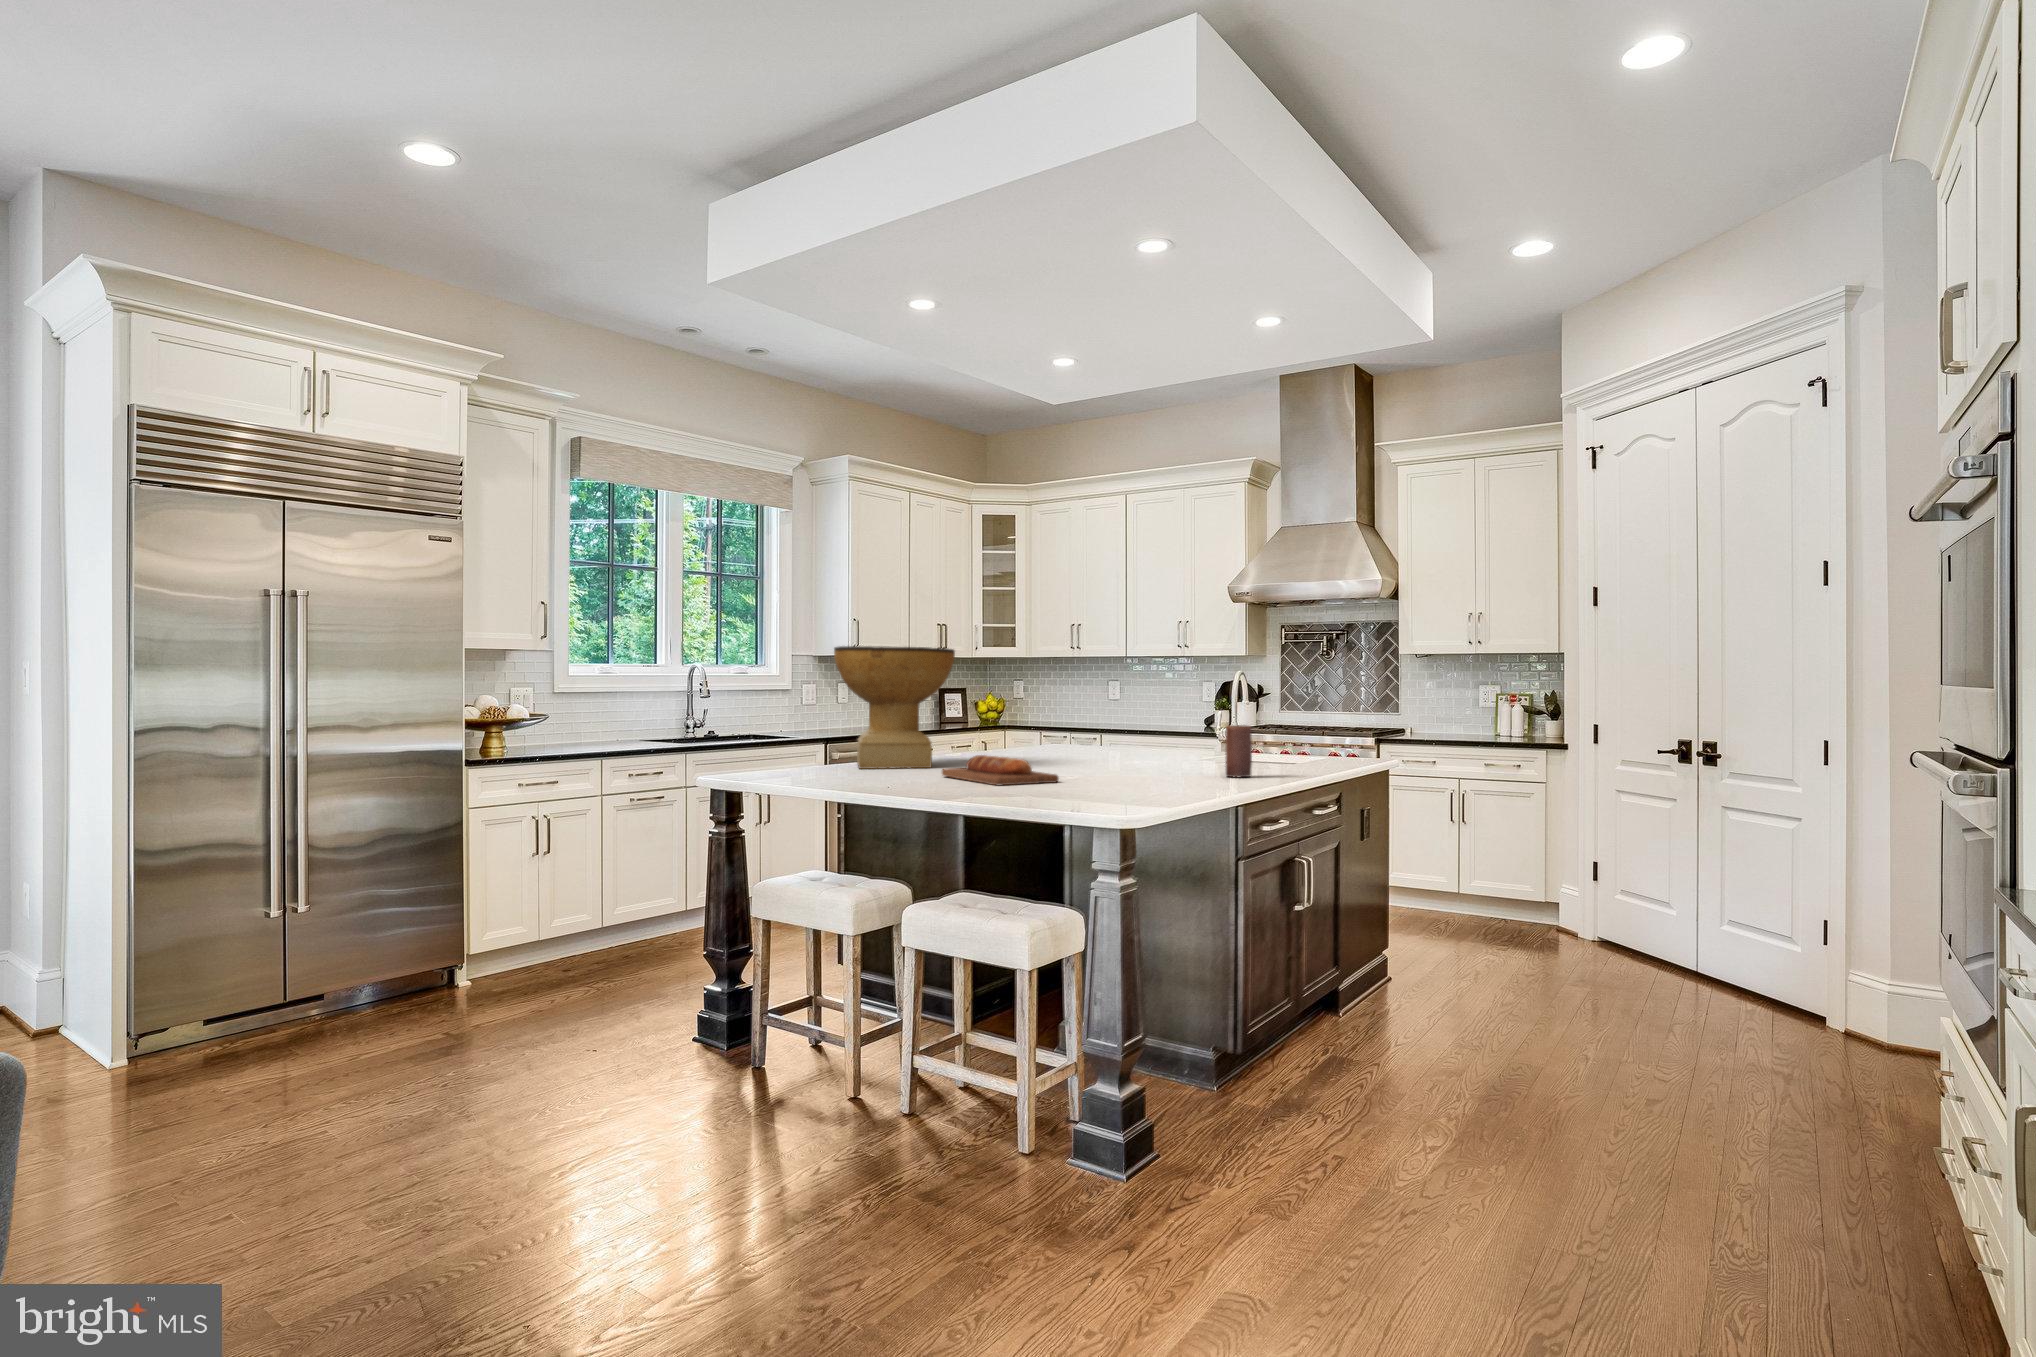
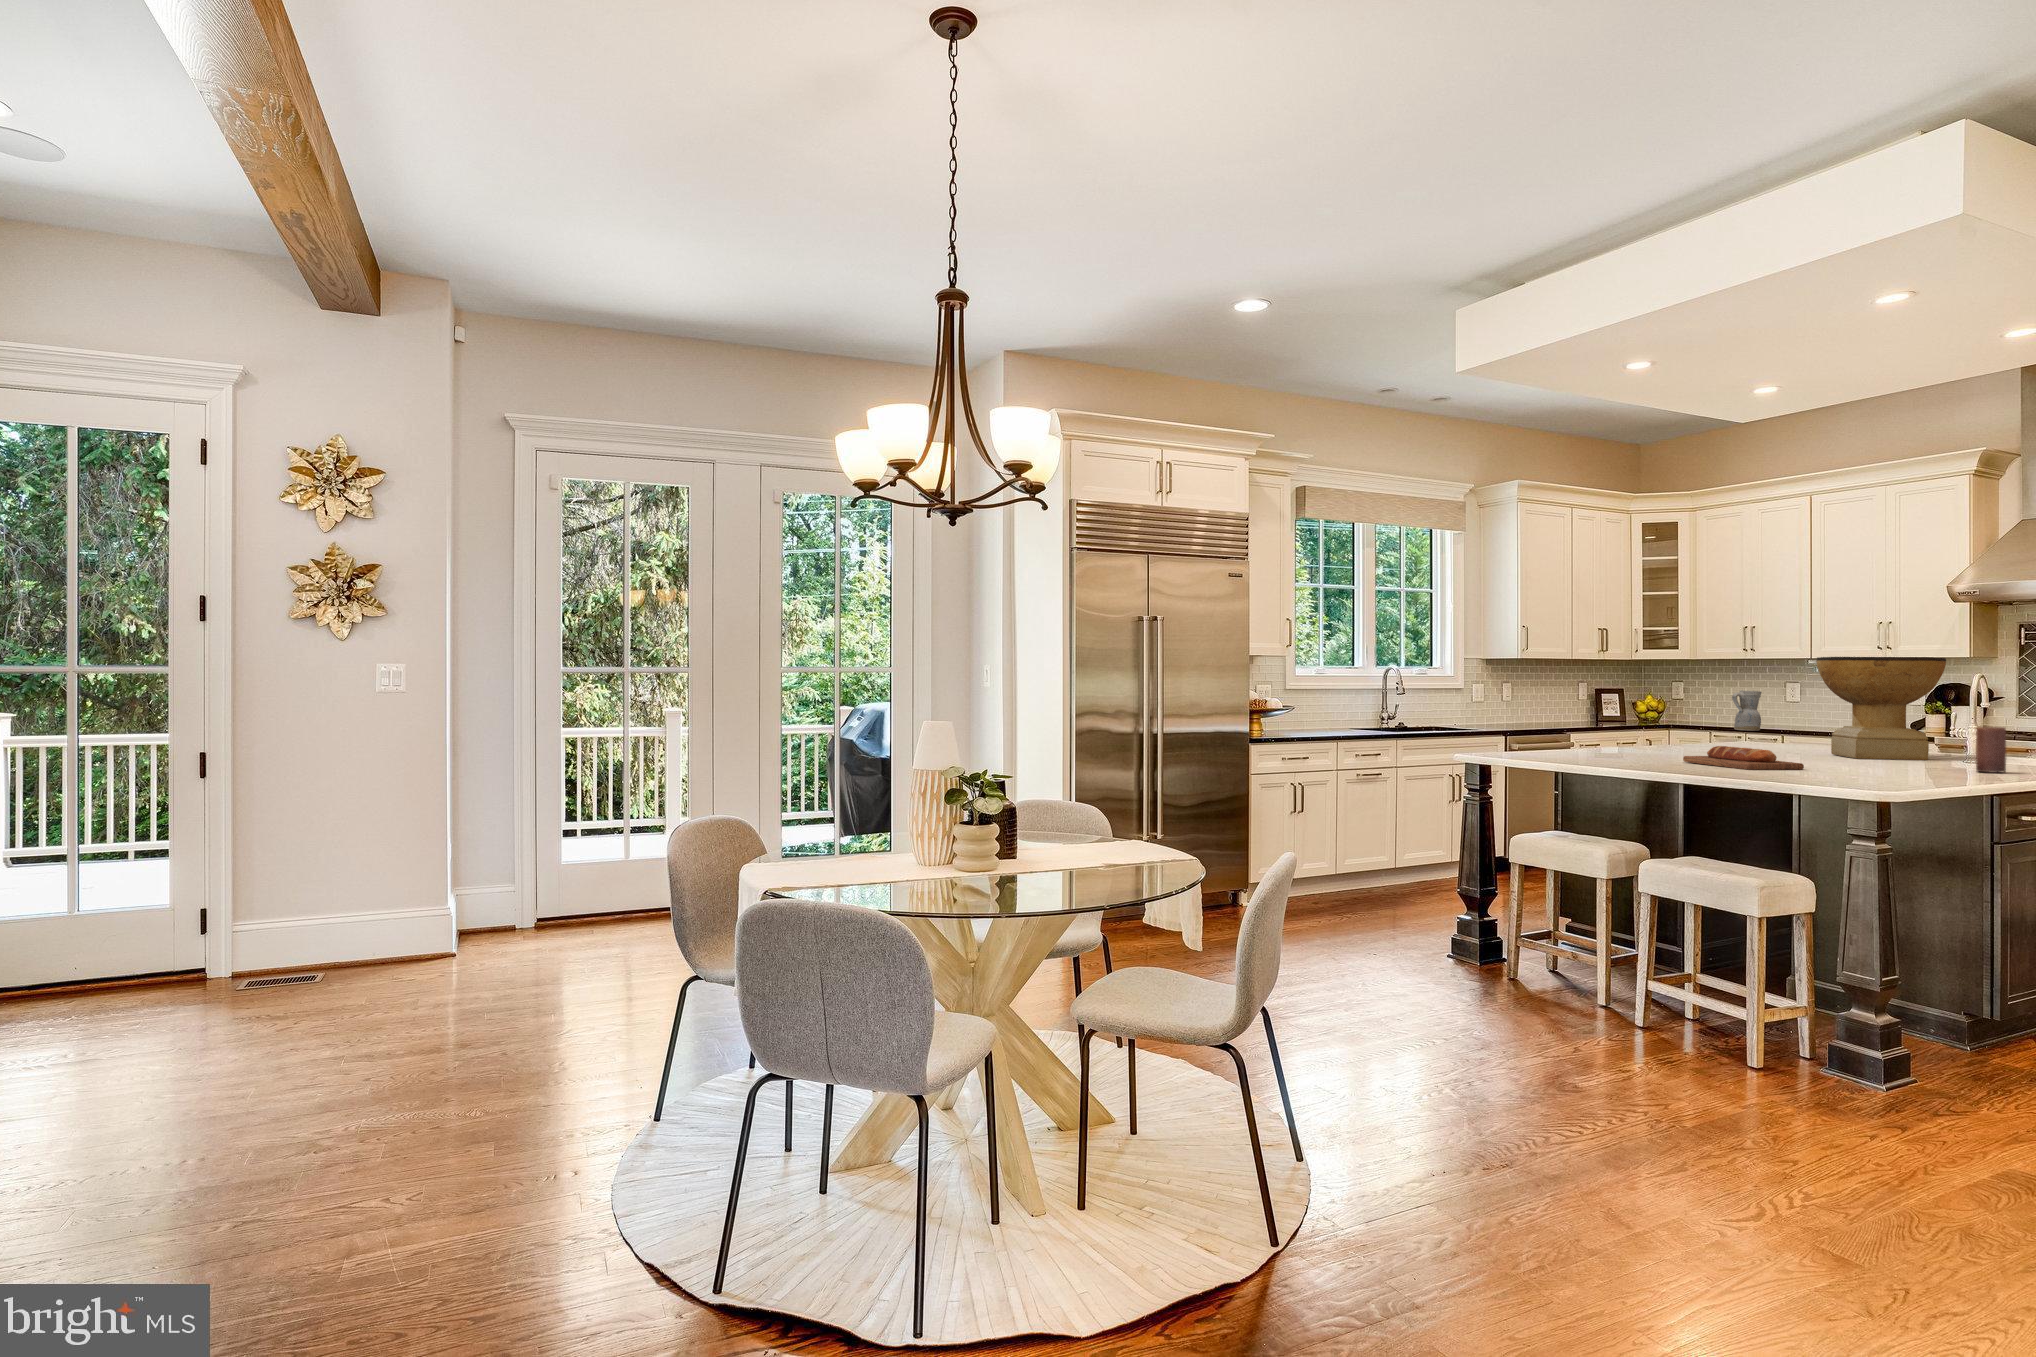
decorative bowl: present [834,646,955,769] -> present [1817,657,1946,760]
ceramic pitcher: none [1061,689,1087,730] -> present [1732,690,1762,731]

